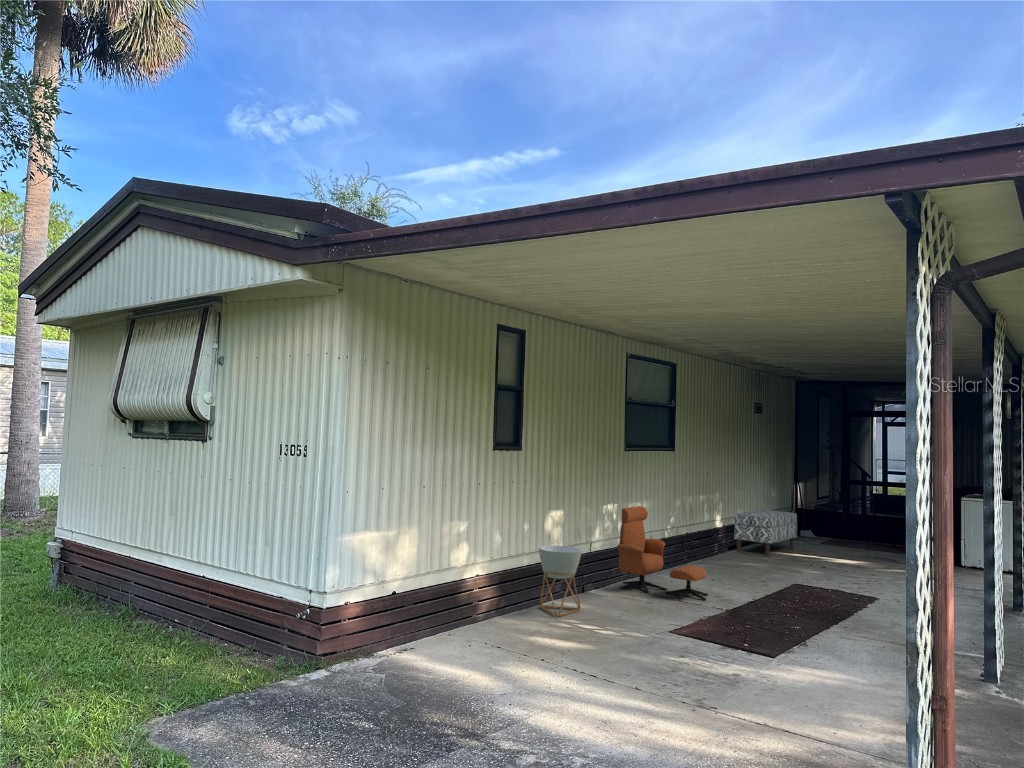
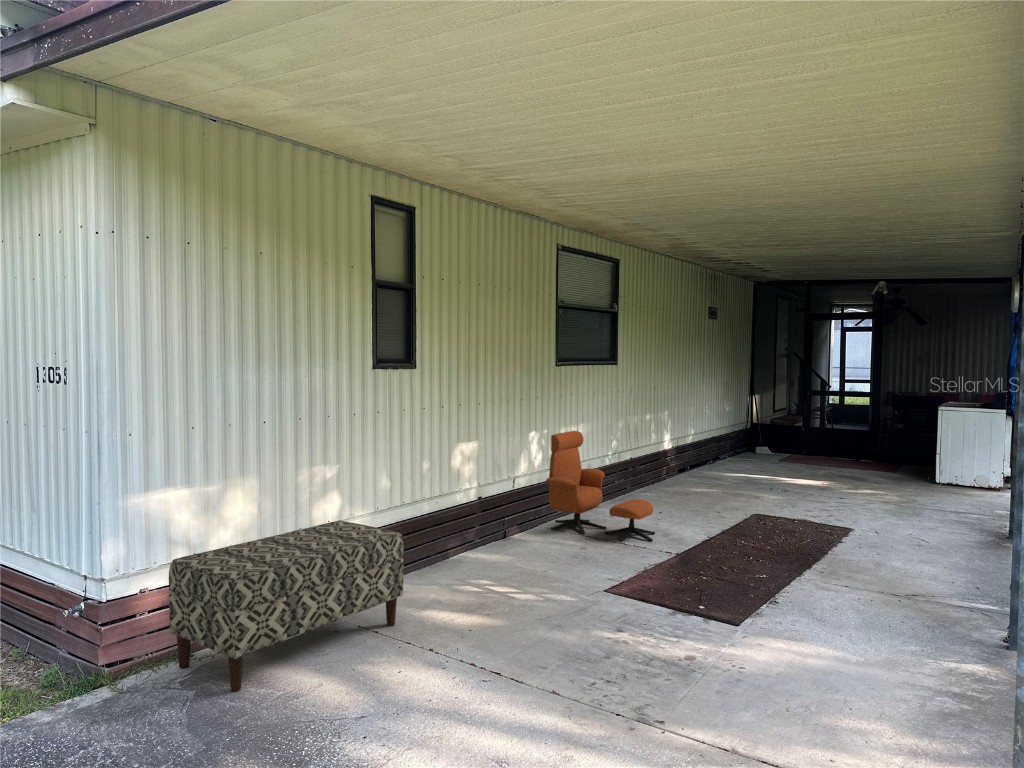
bench: present [734,510,797,555] -> present [169,521,404,691]
planter: present [539,546,582,617] -> none [442,486,497,576]

